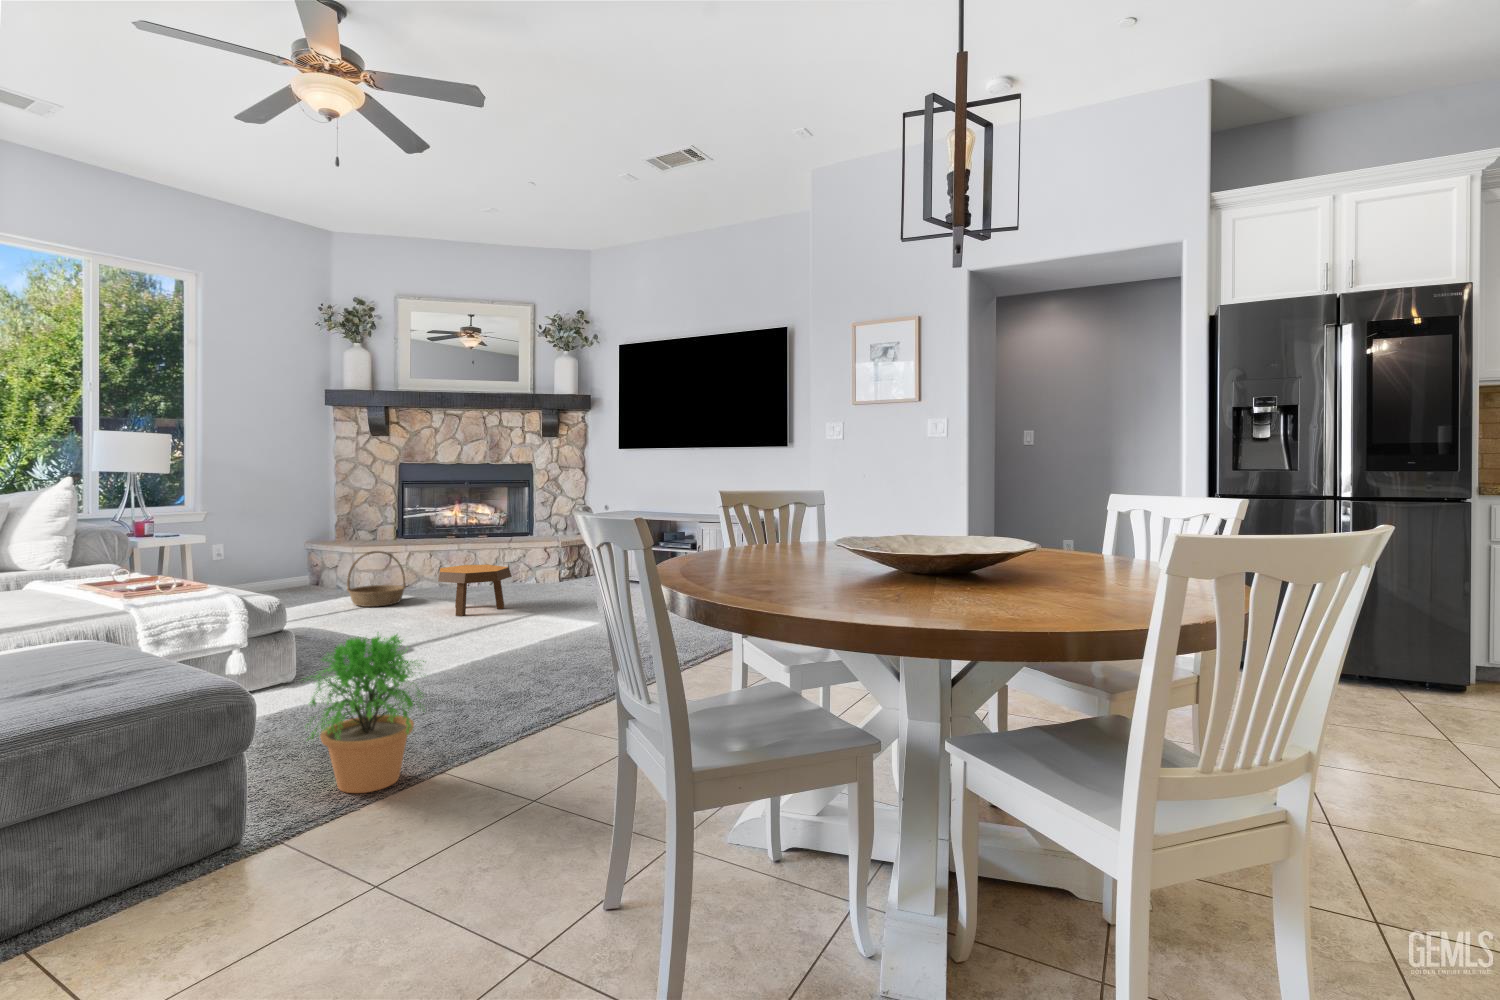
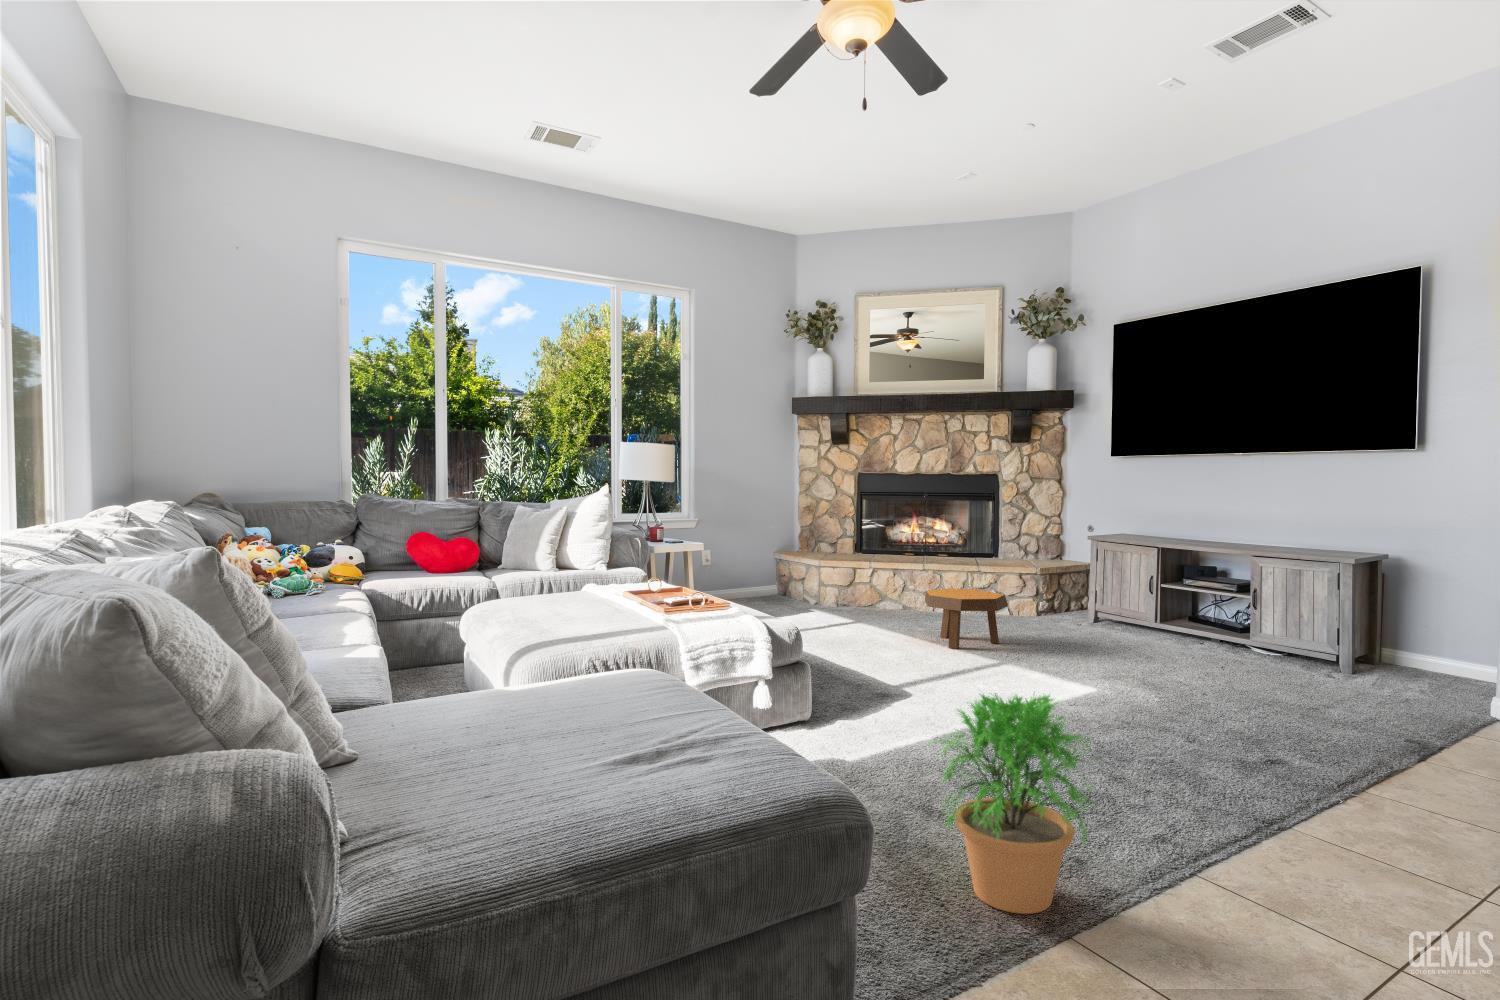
basket: present [347,551,406,607] -> none [824,567,882,628]

